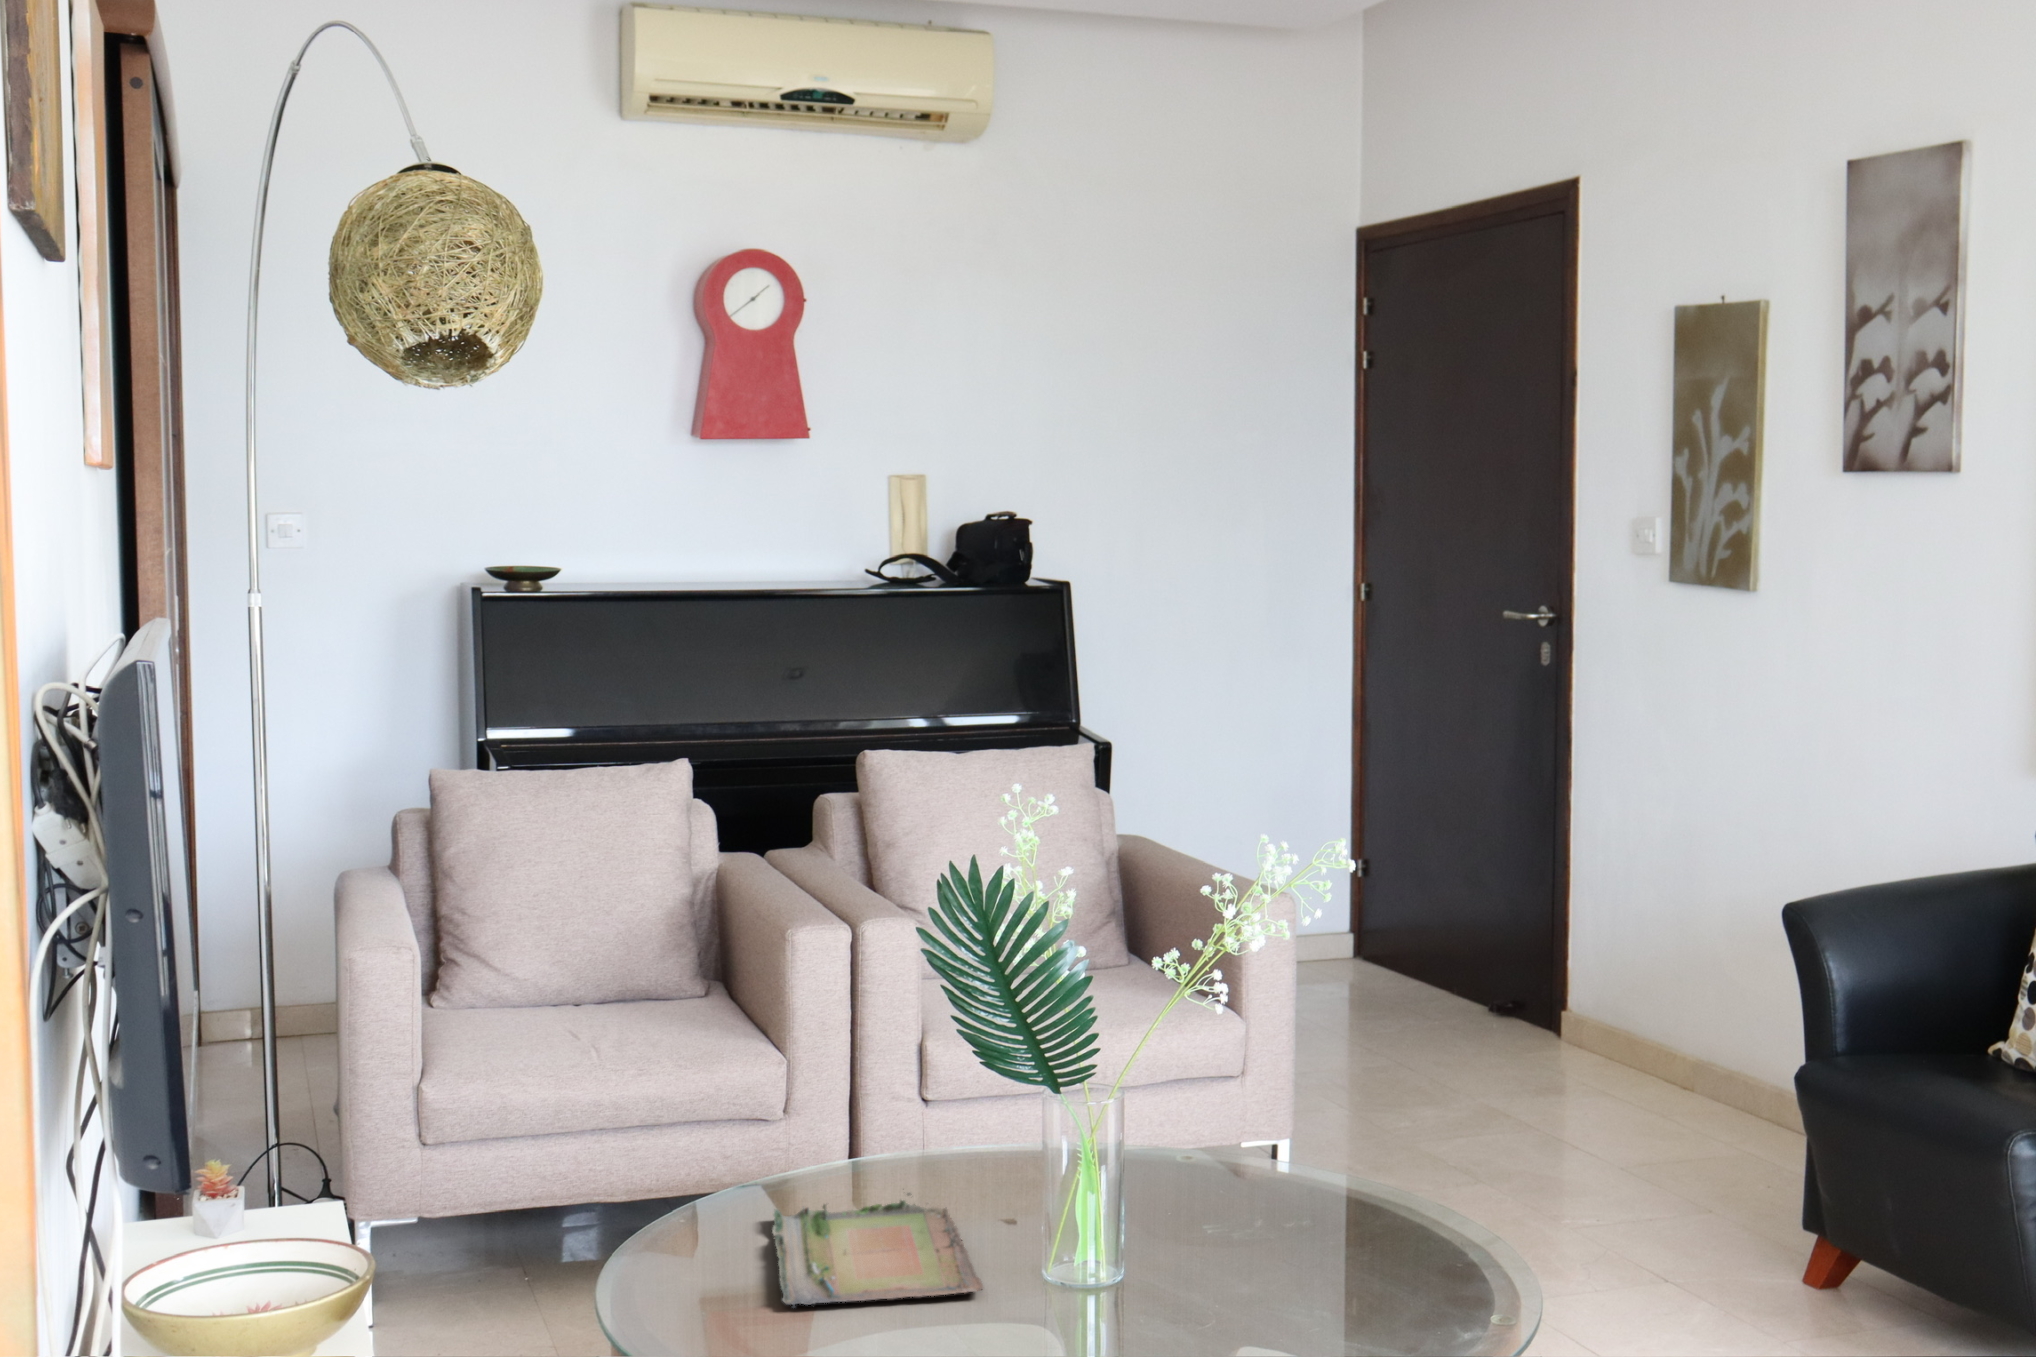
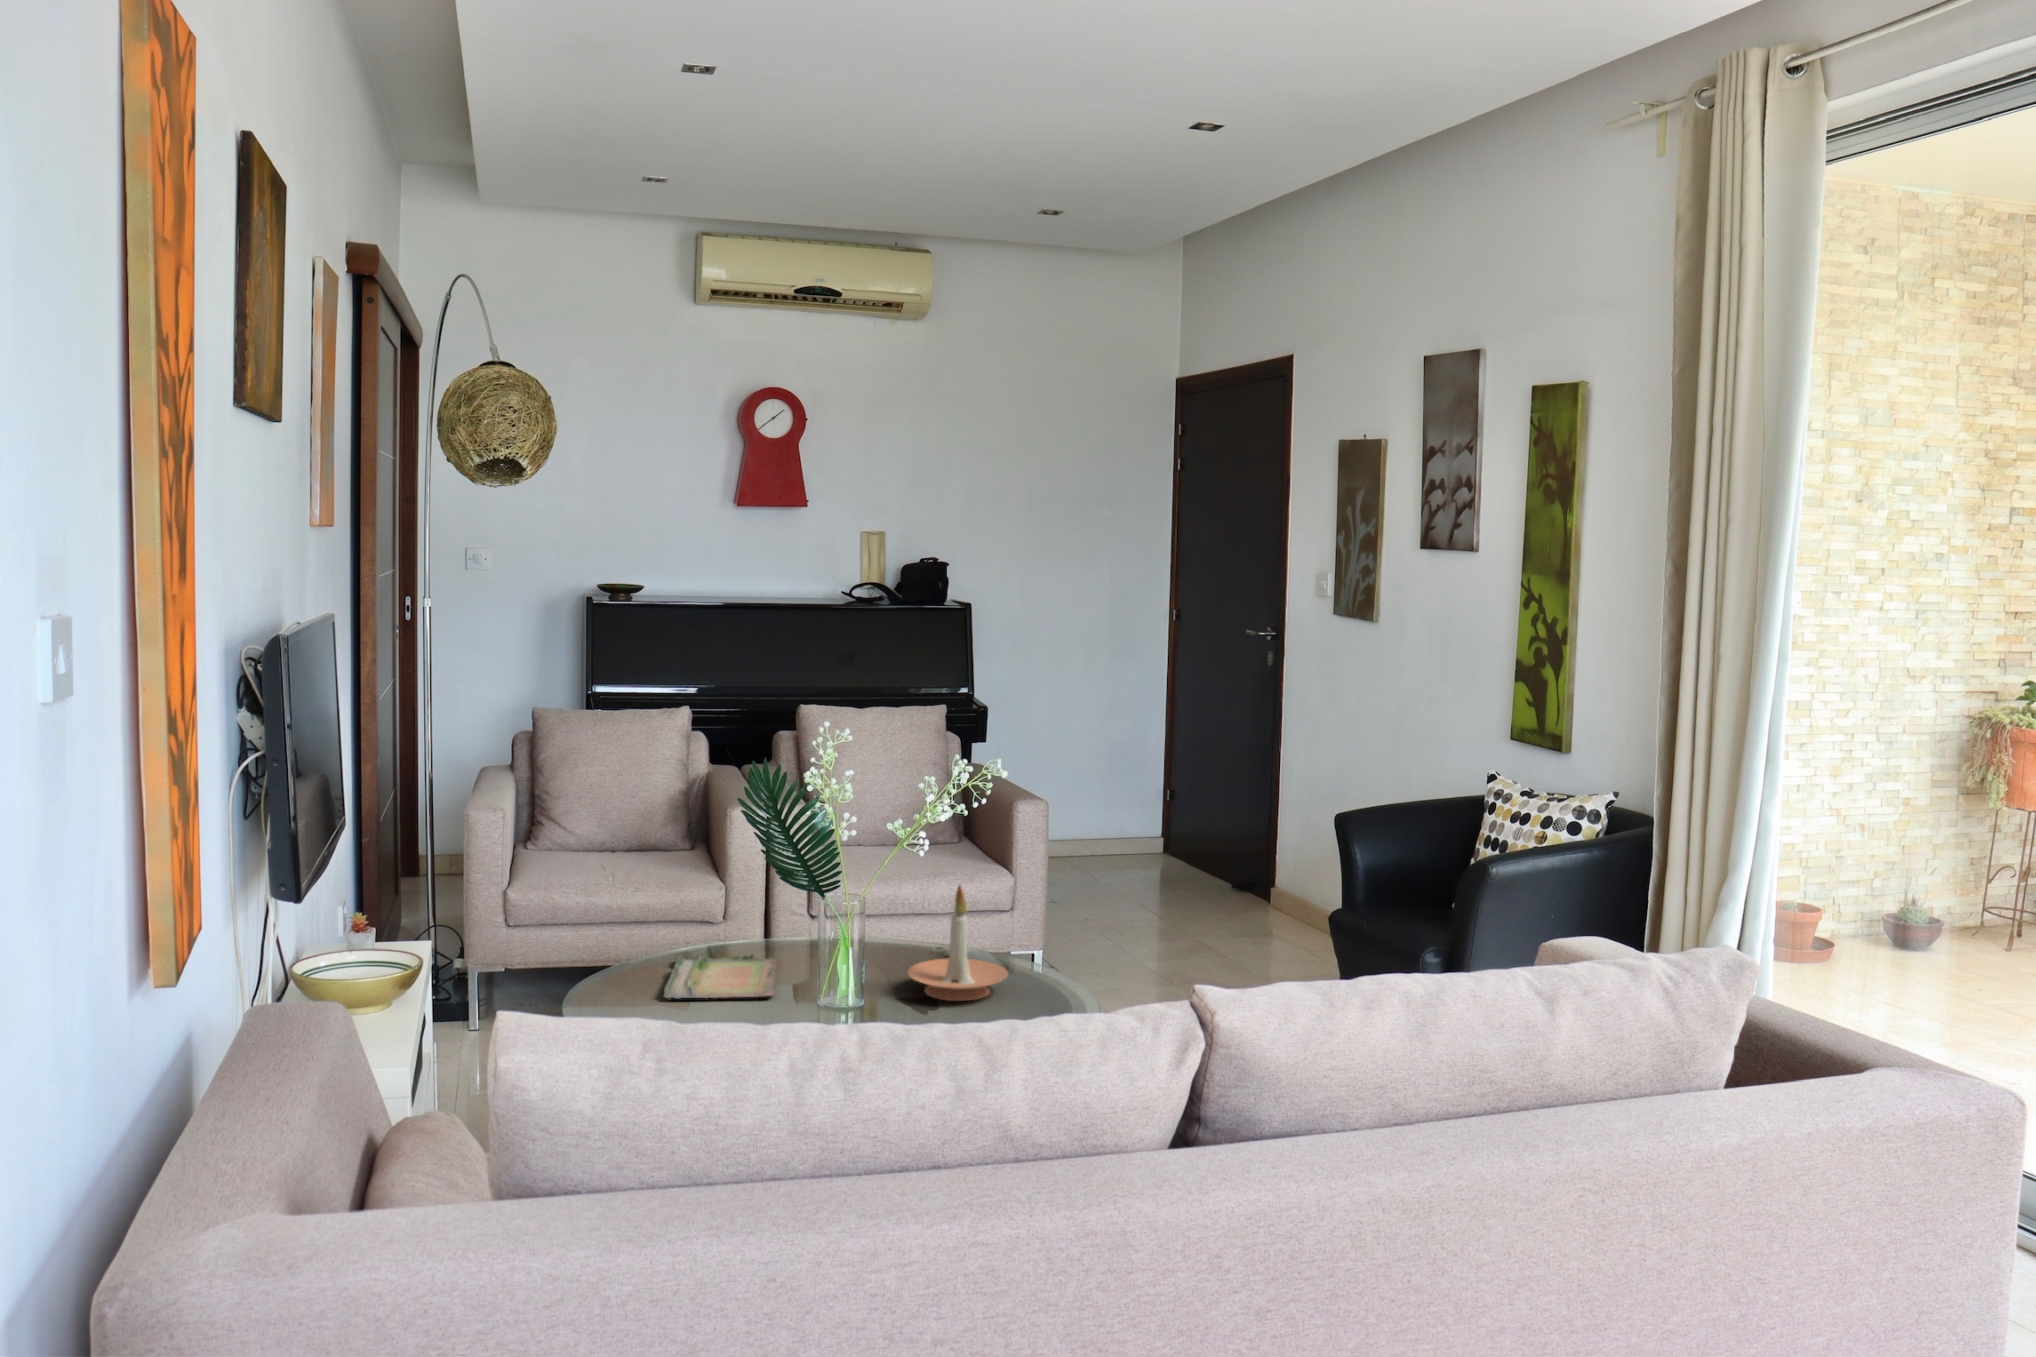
candle holder: none [1209,1071,1392,1286] -> present [908,886,1008,1001]

